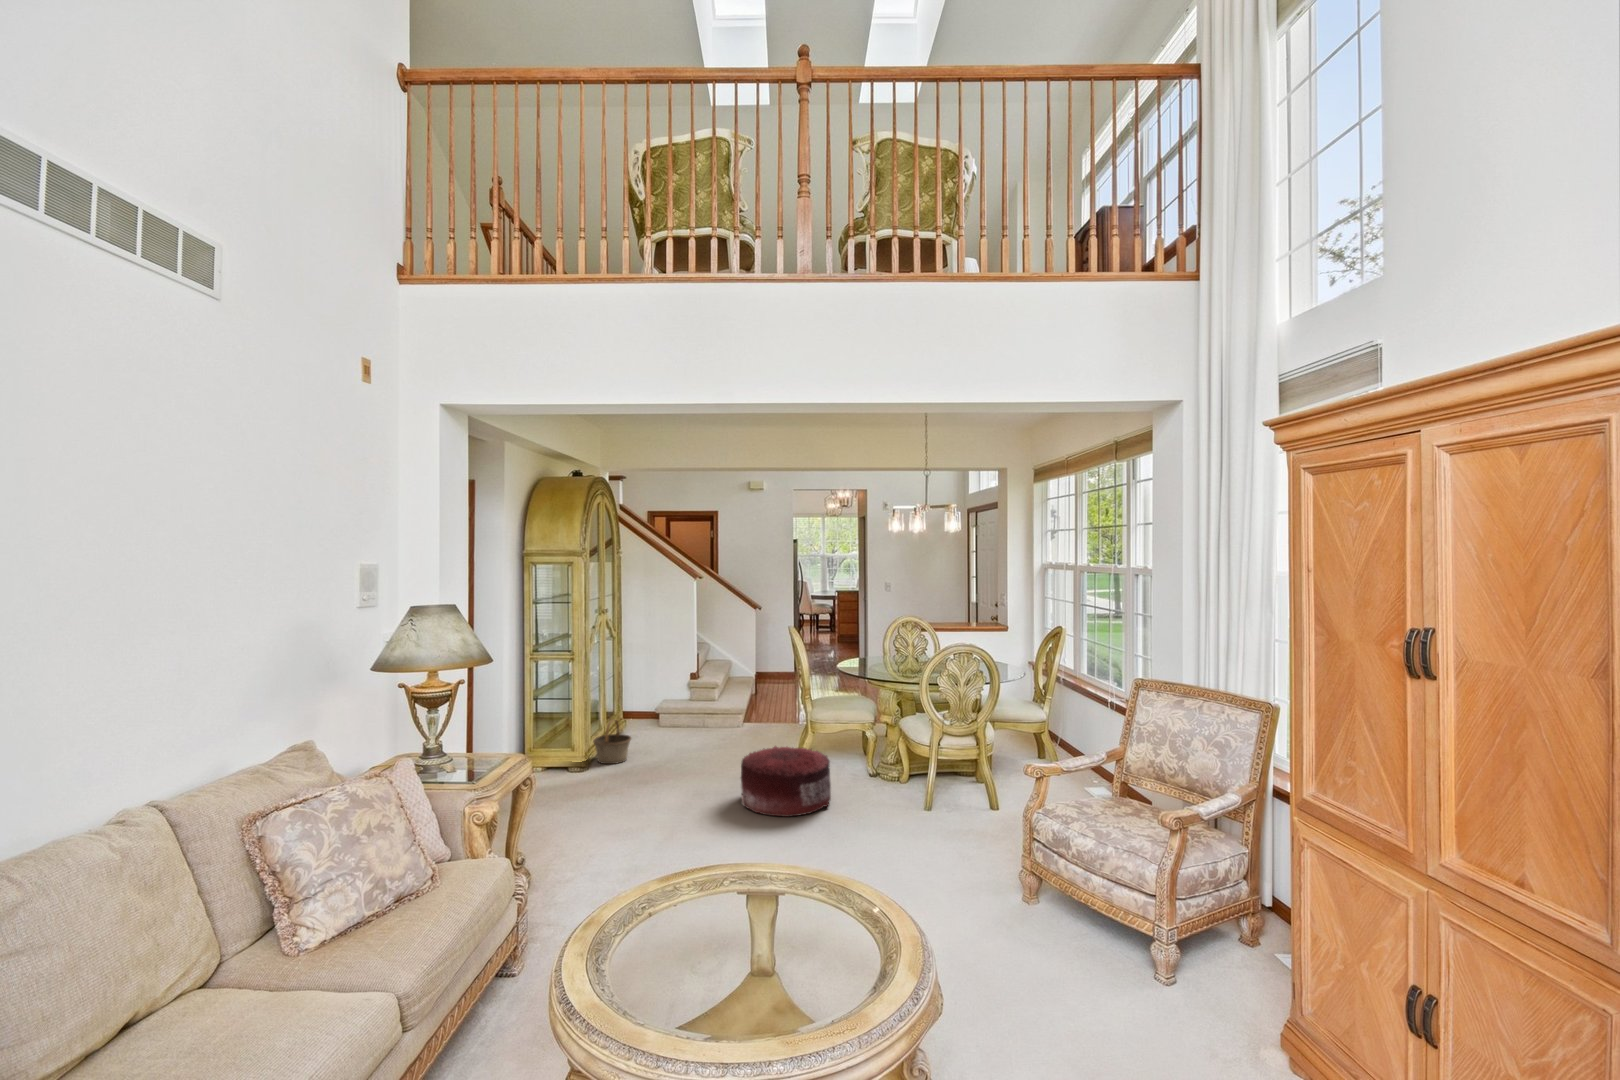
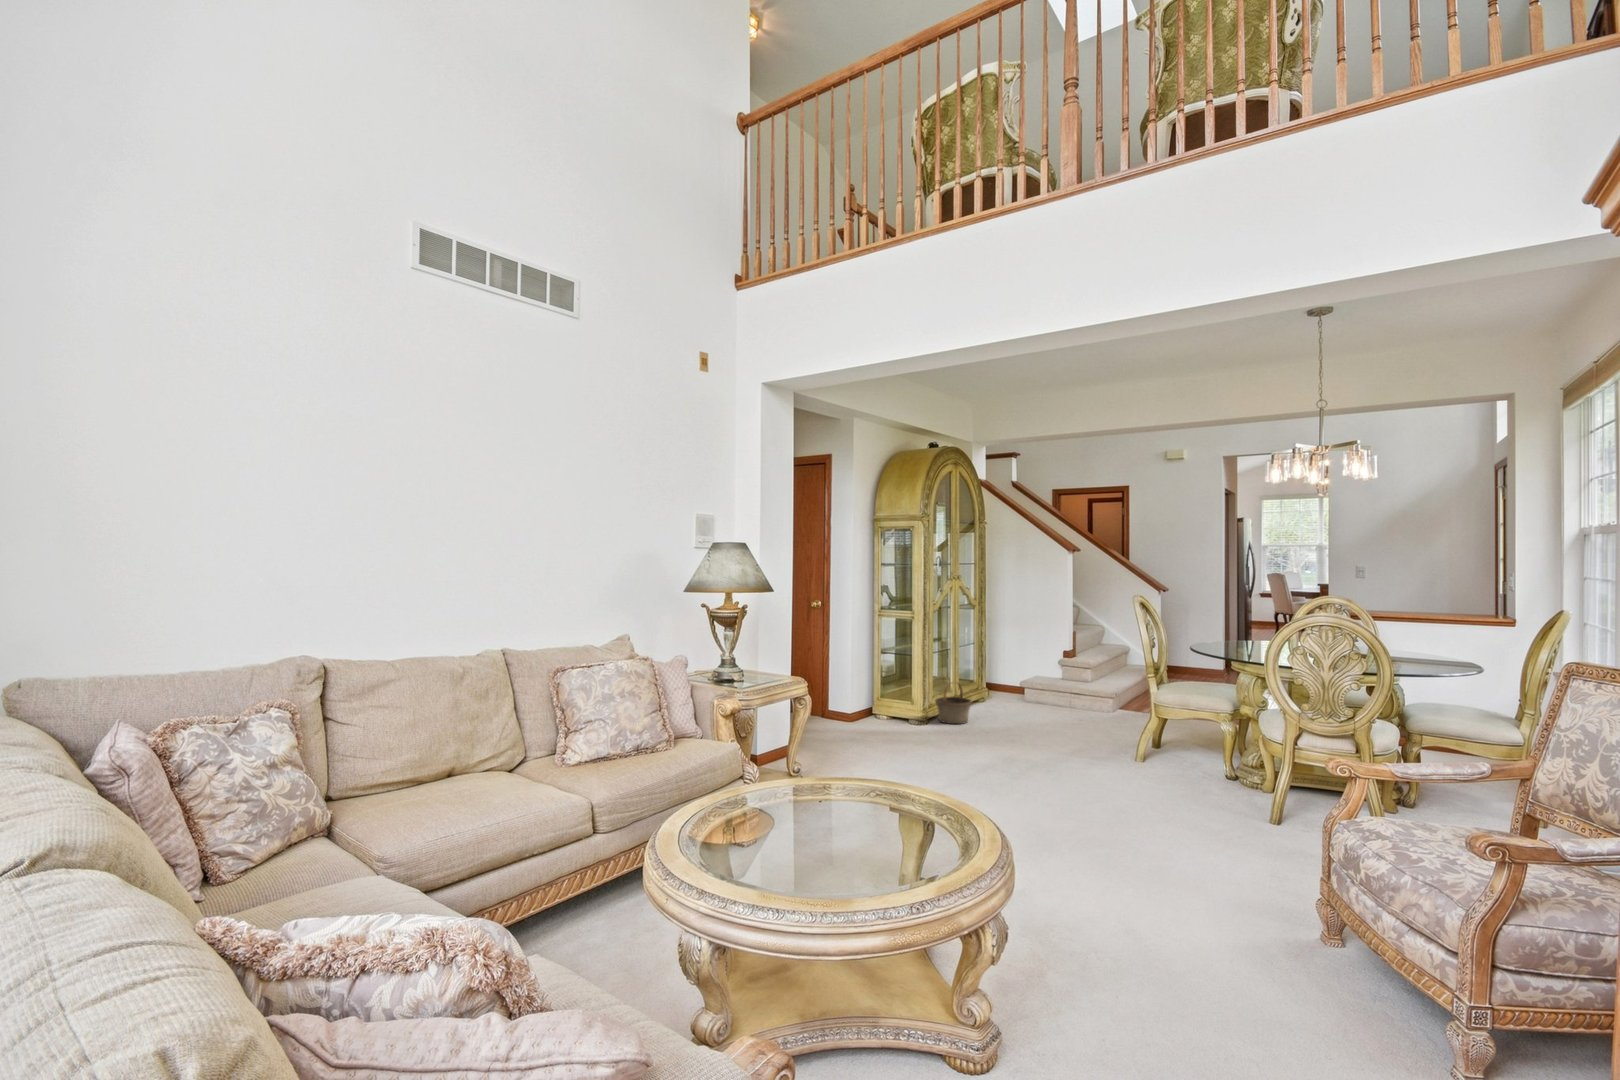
pouf: present [741,746,831,817] -> none [1043,722,1153,796]

